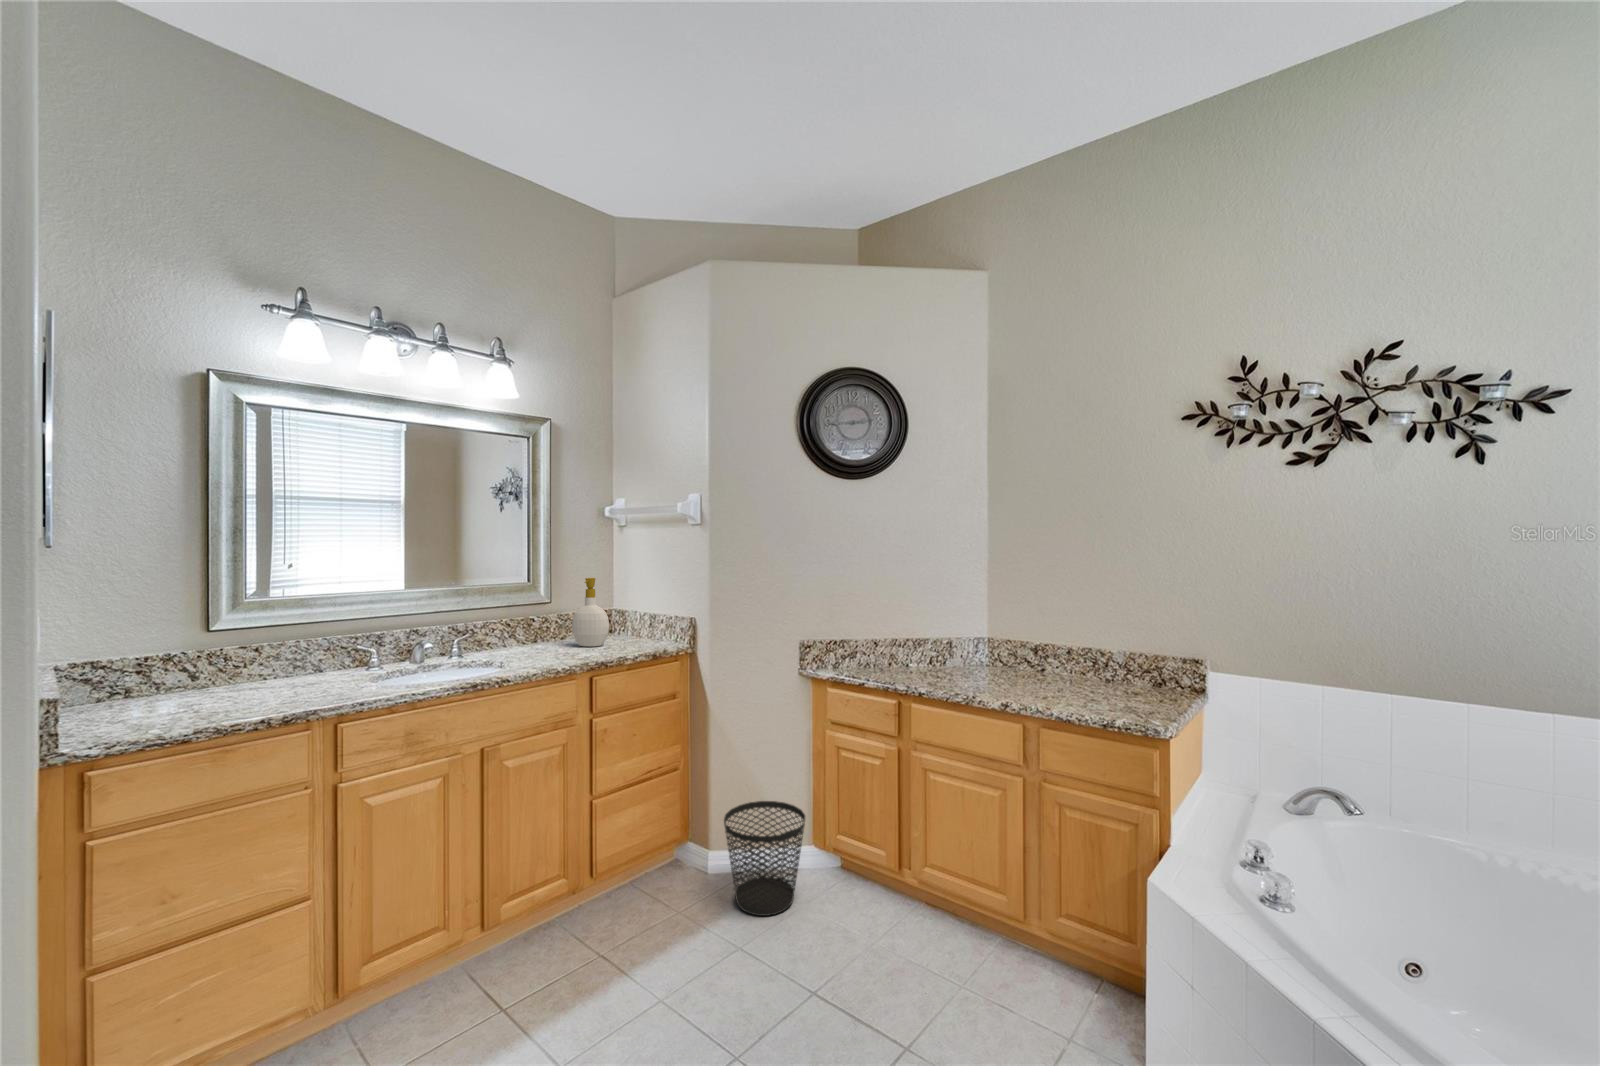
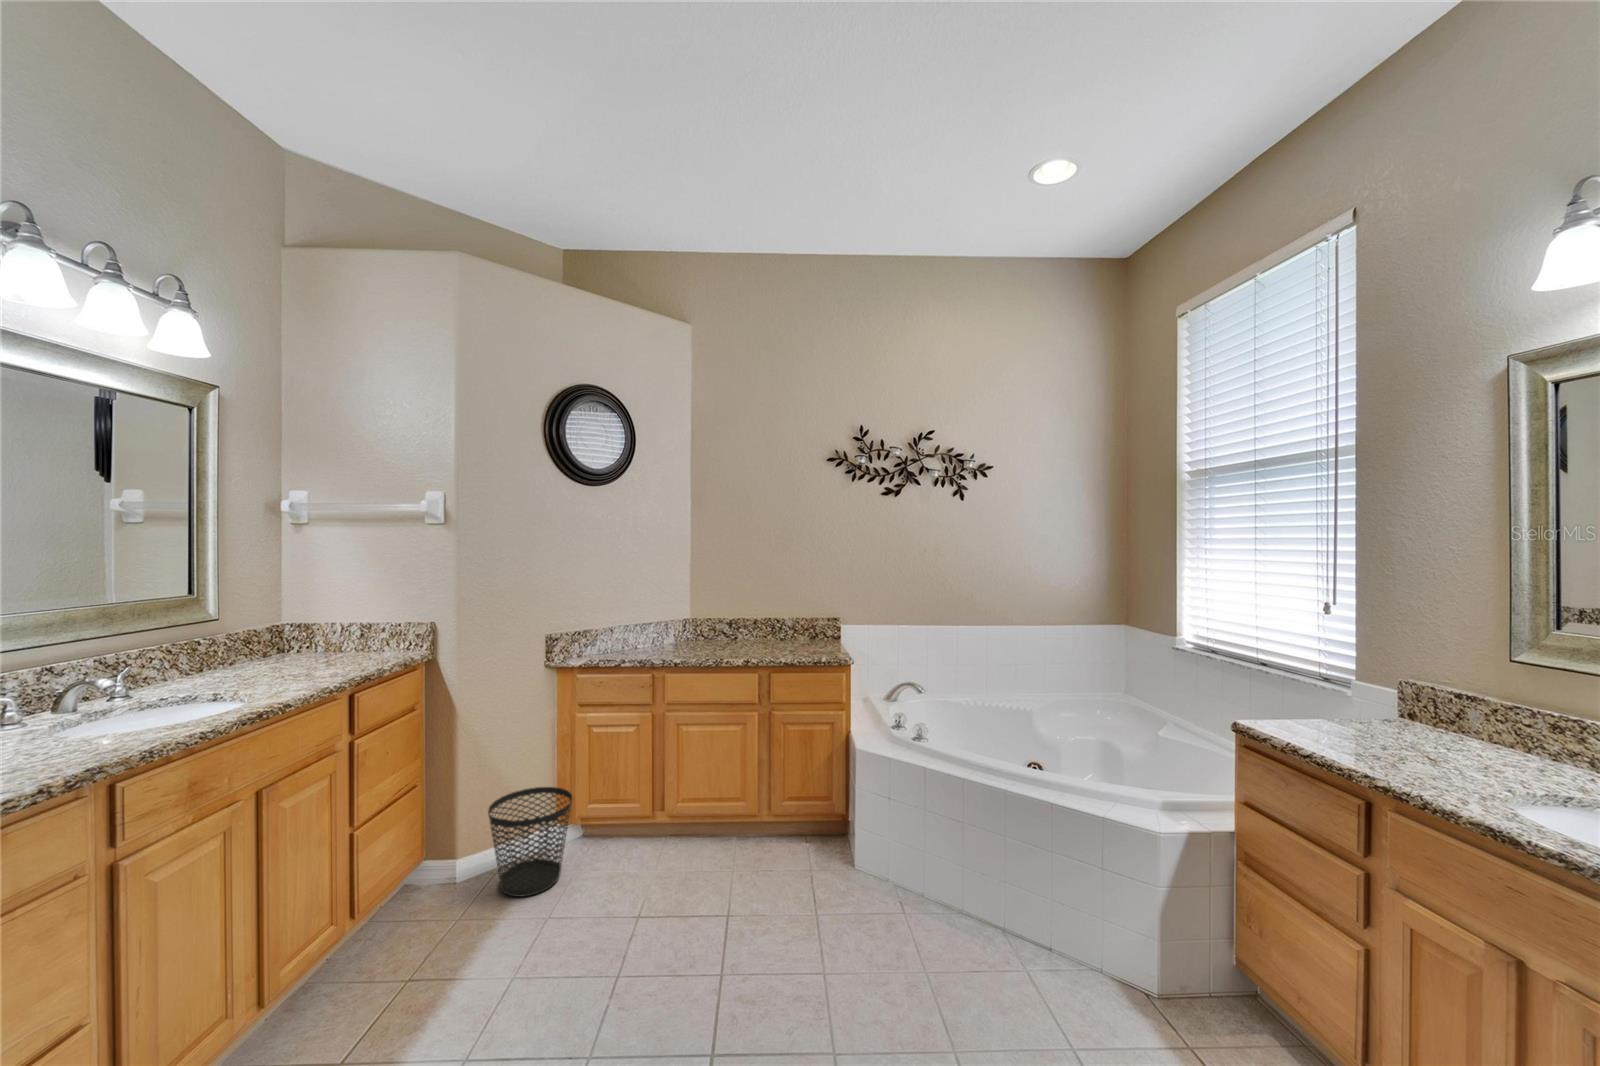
soap bottle: present [572,578,609,647] -> none [271,586,327,668]

